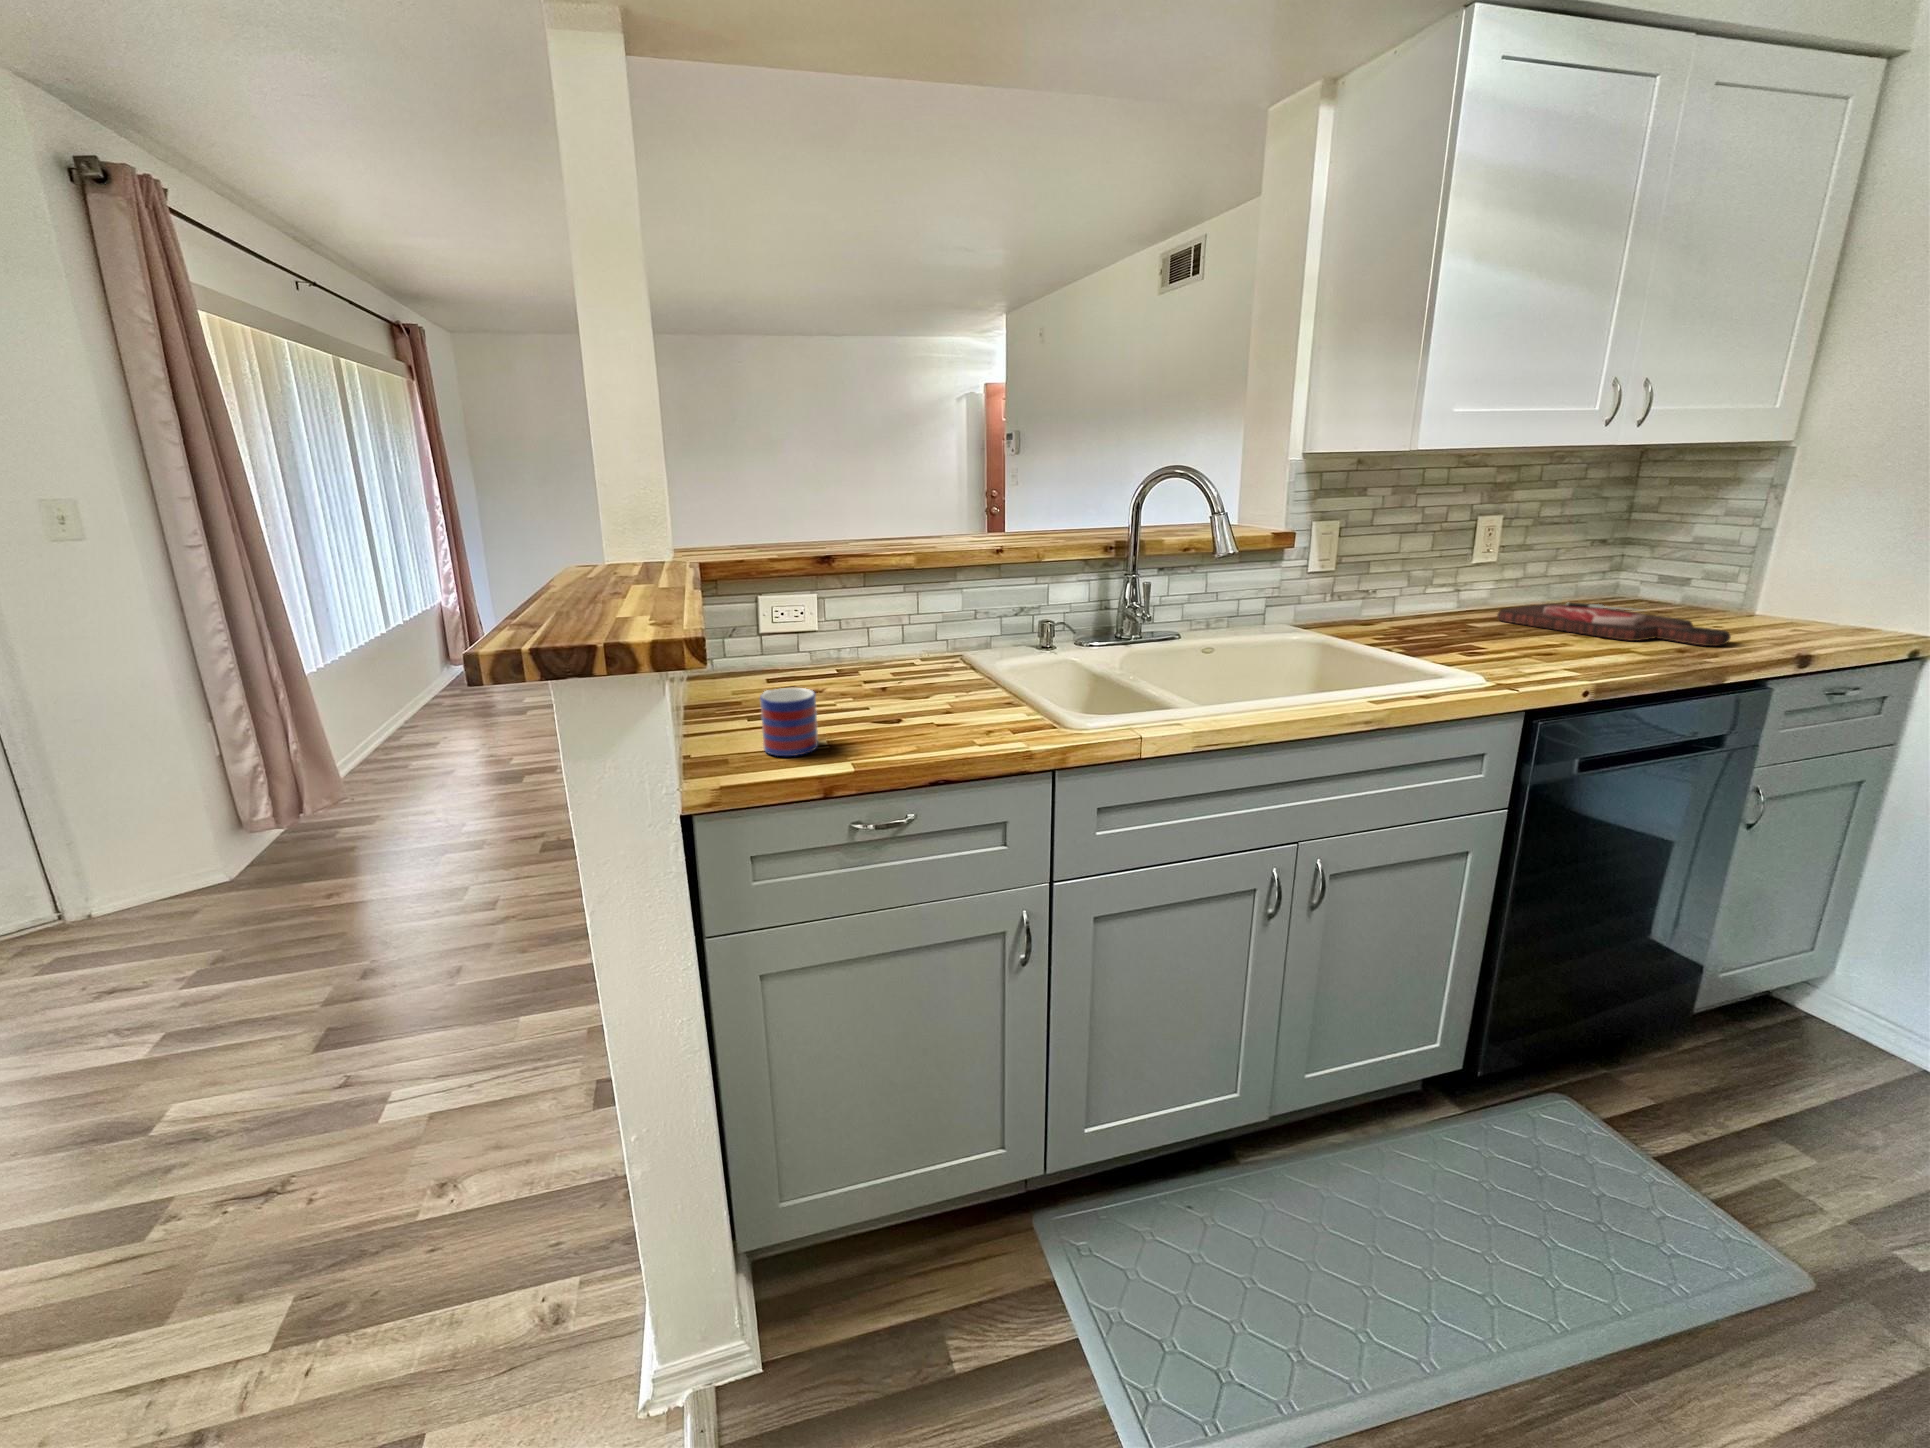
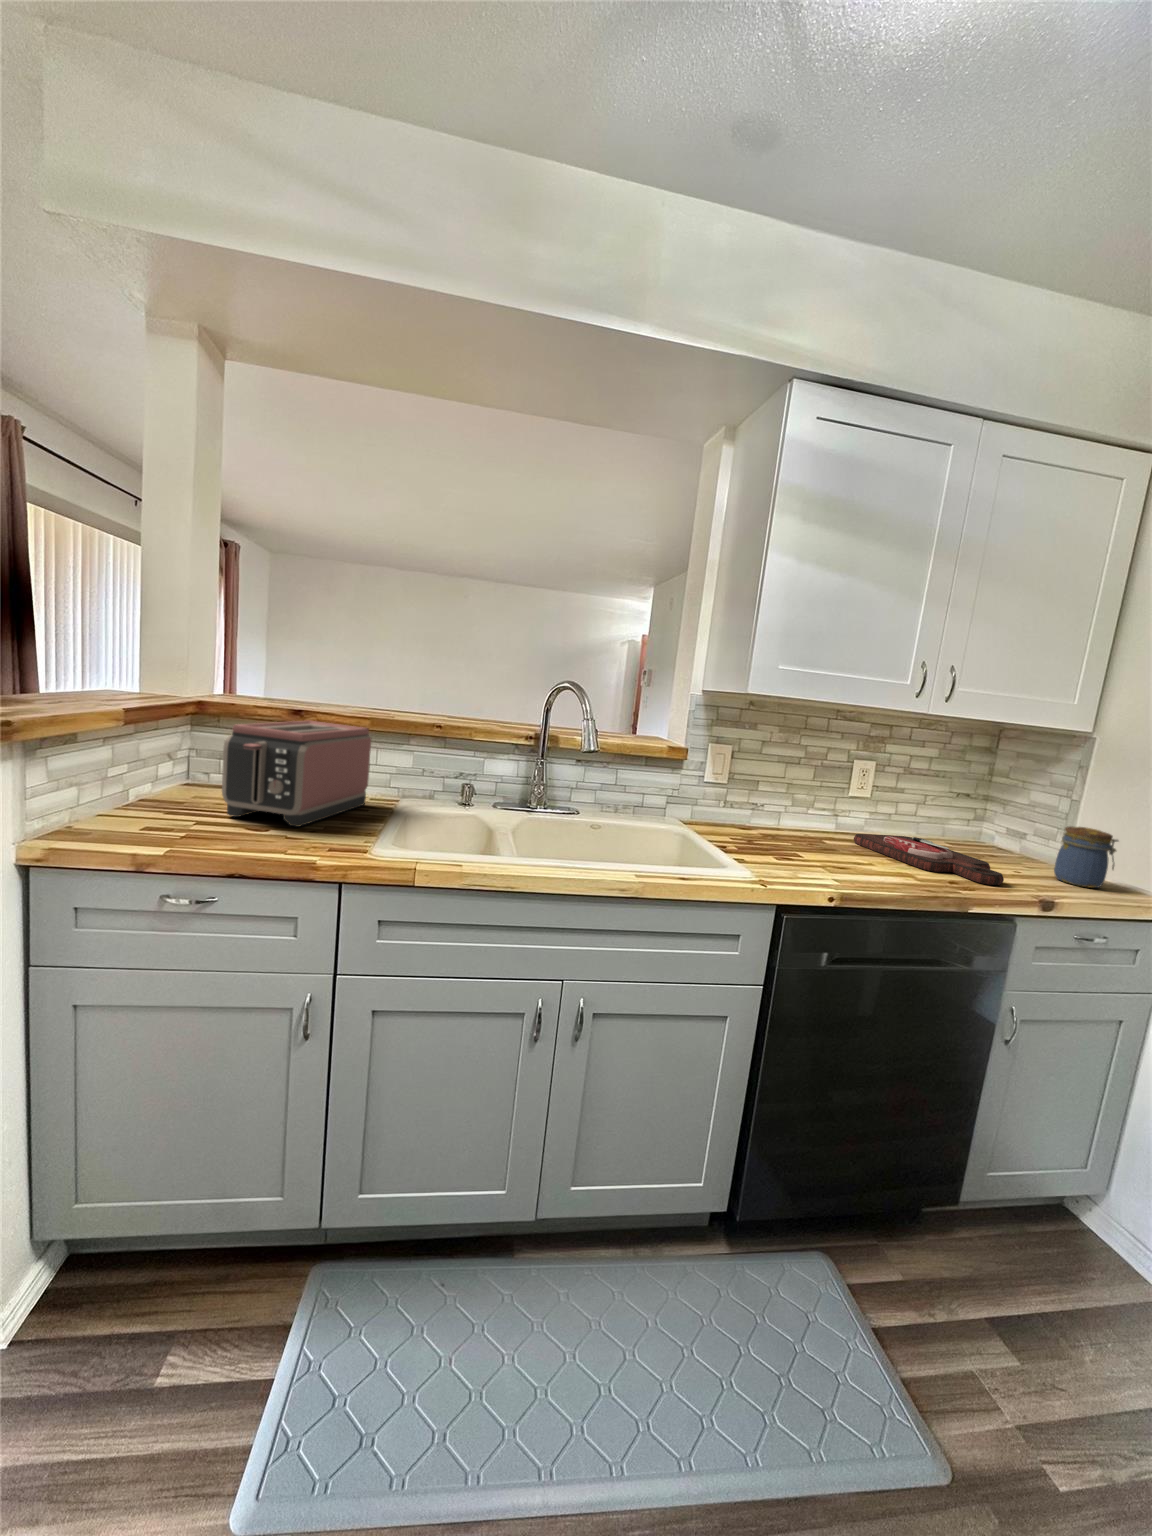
jar: none [1757,559,1847,631] -> present [1054,826,1119,888]
toaster: none [811,568,936,710] -> present [222,721,371,827]
mug: present [760,688,818,756] -> none [127,788,178,838]

